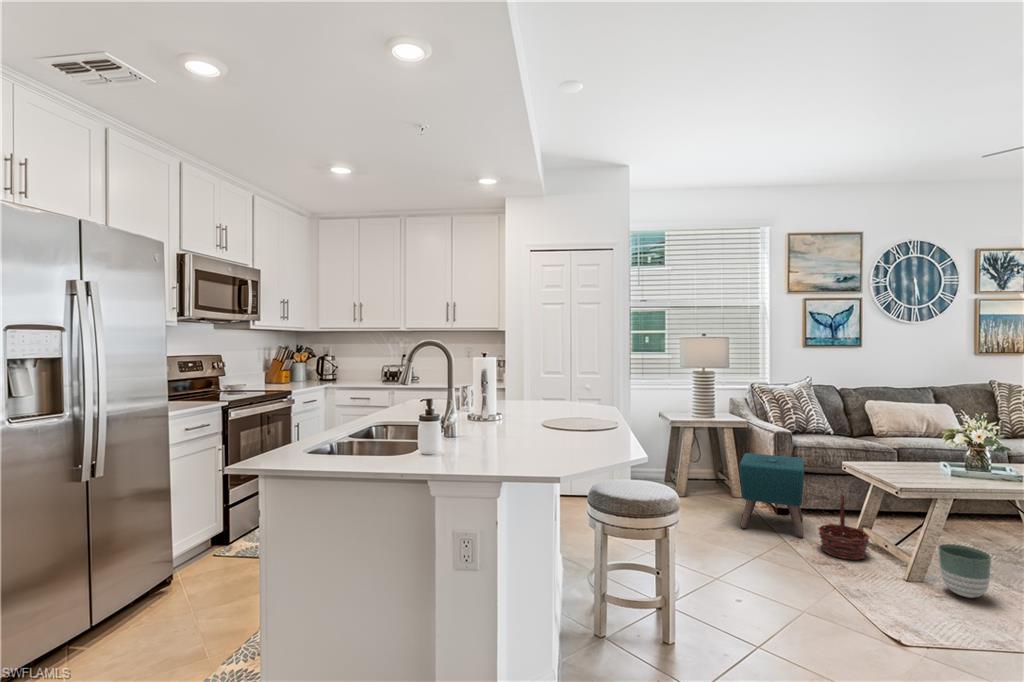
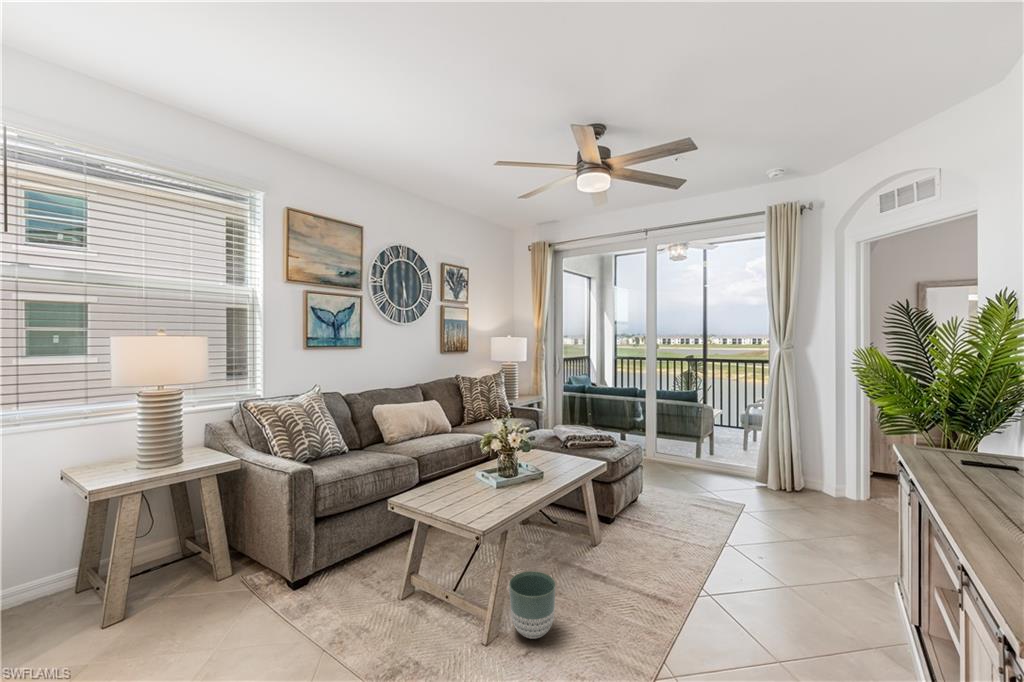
ottoman: present [739,453,804,538] -> none [239,502,342,659]
basket: present [818,494,870,560] -> none [366,549,428,647]

